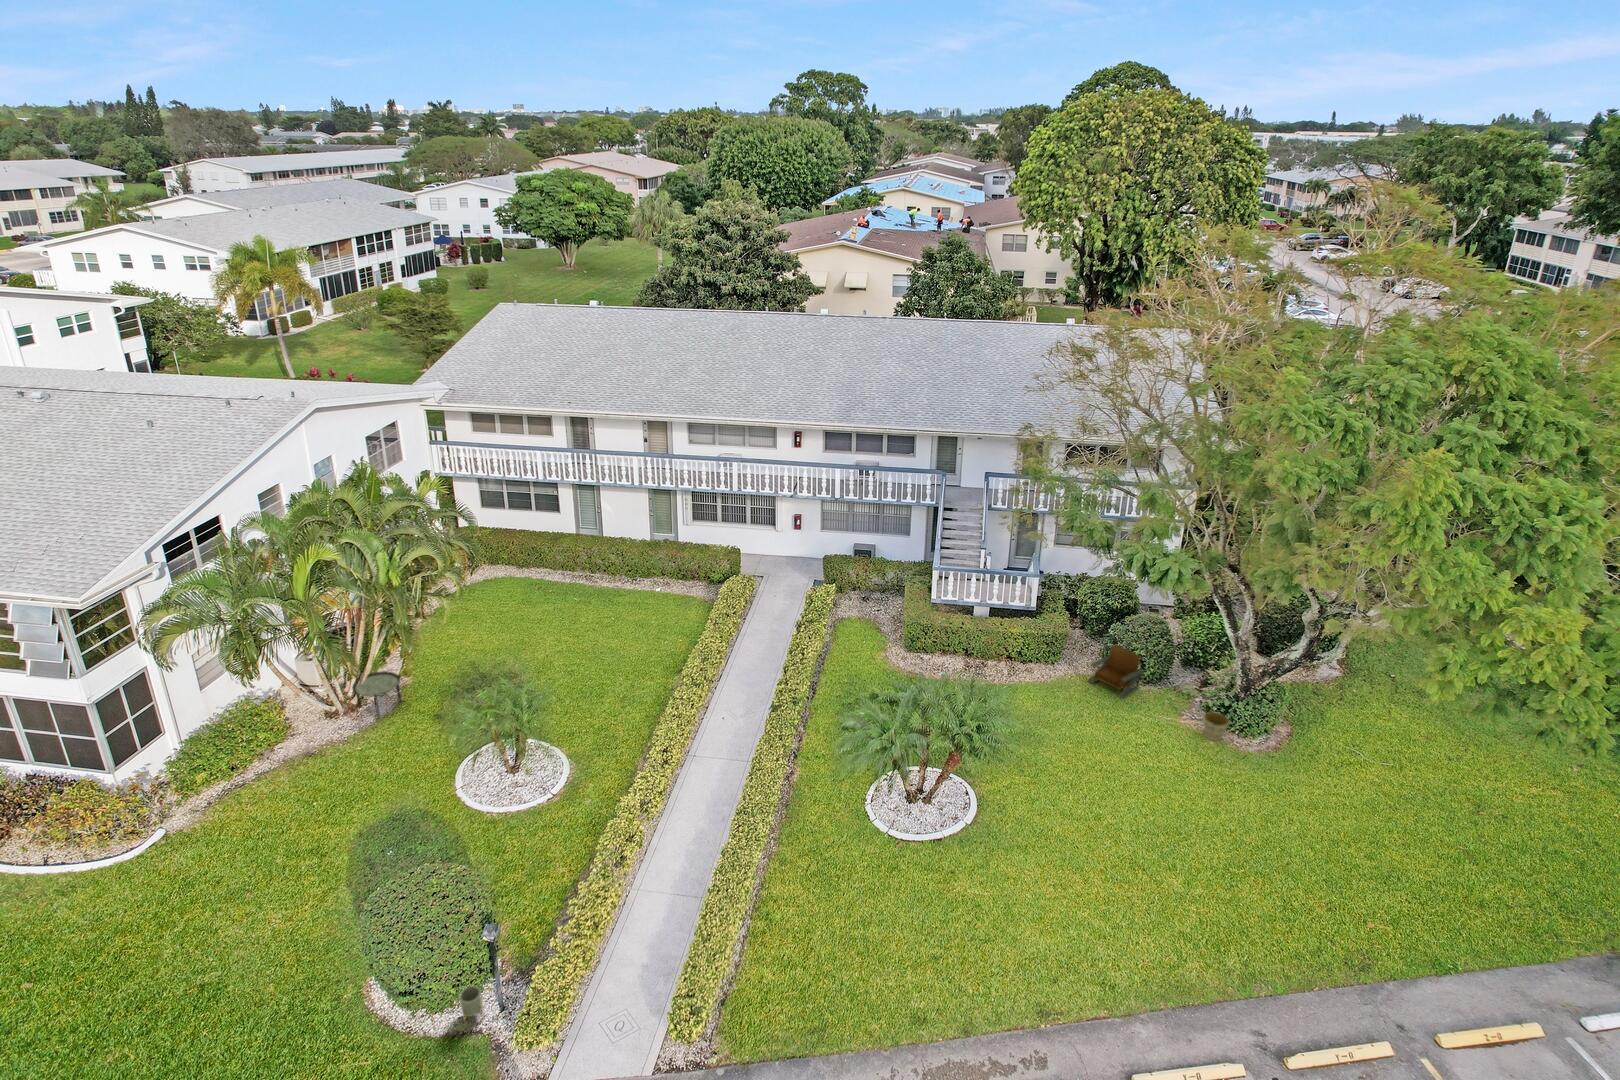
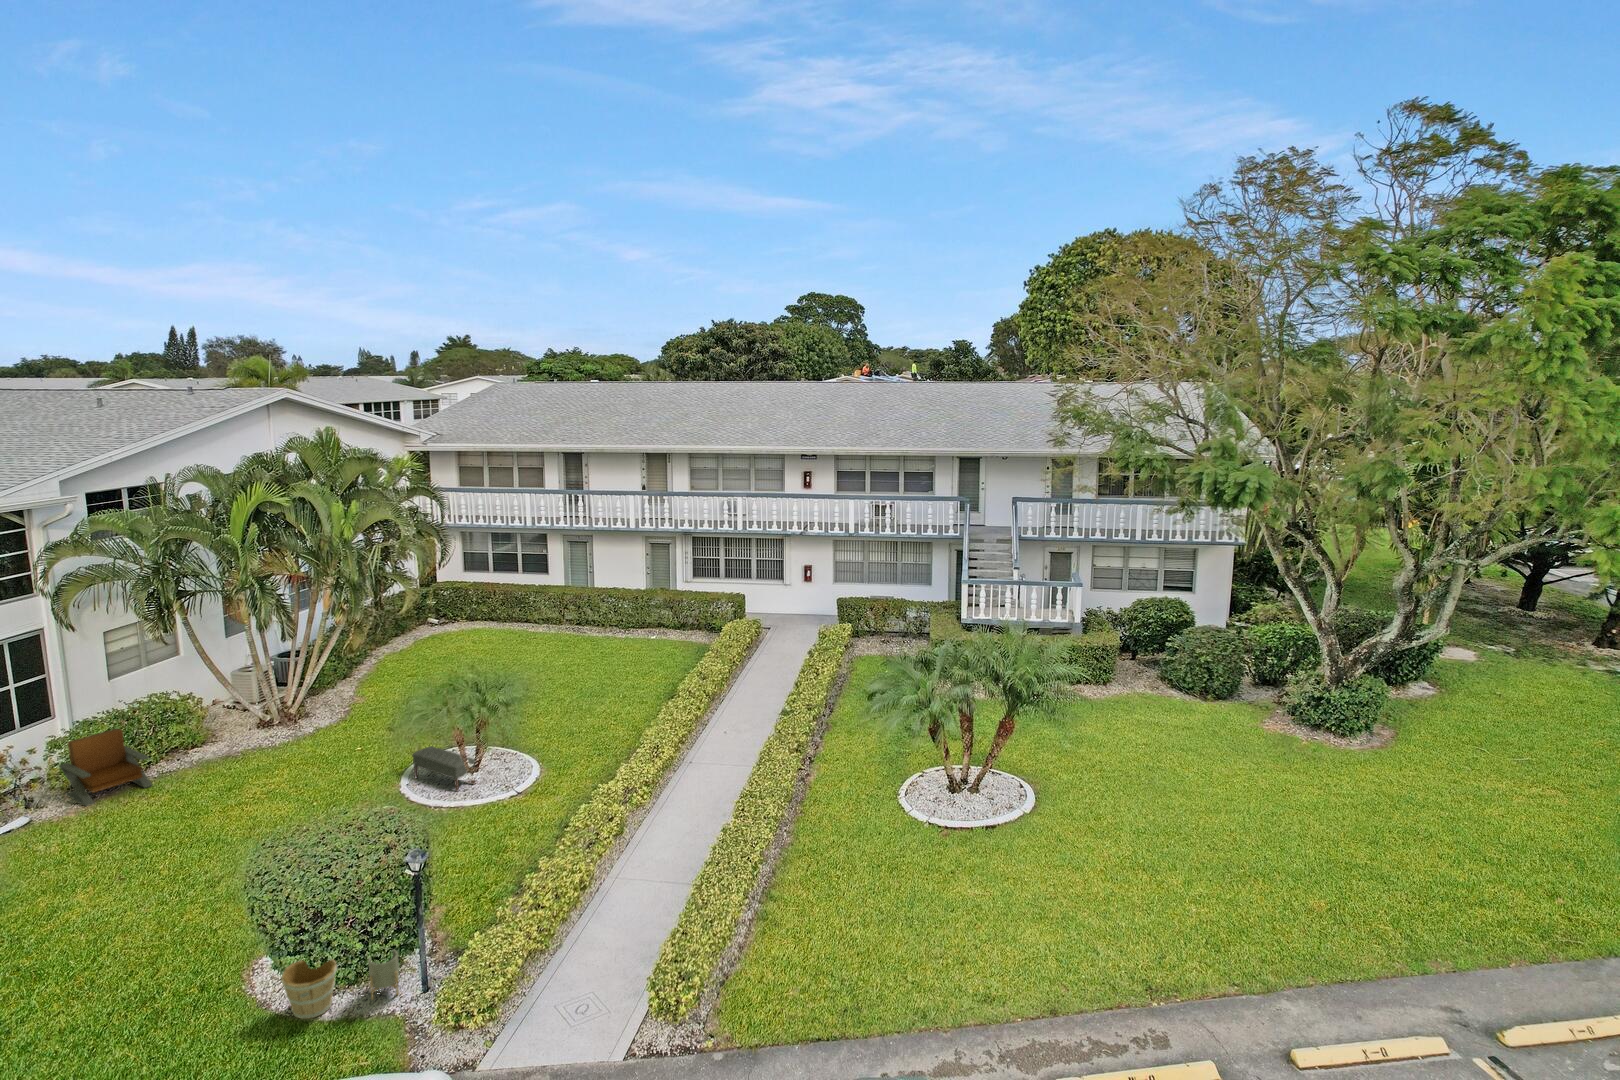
lounge chair: present [1089,644,1144,699] -> present [60,728,152,806]
round table: present [352,671,402,716] -> none [288,684,346,730]
wooden bucket: present [1204,712,1229,741] -> present [281,960,337,1019]
bench: none [465,749,519,793] -> present [412,746,475,792]

